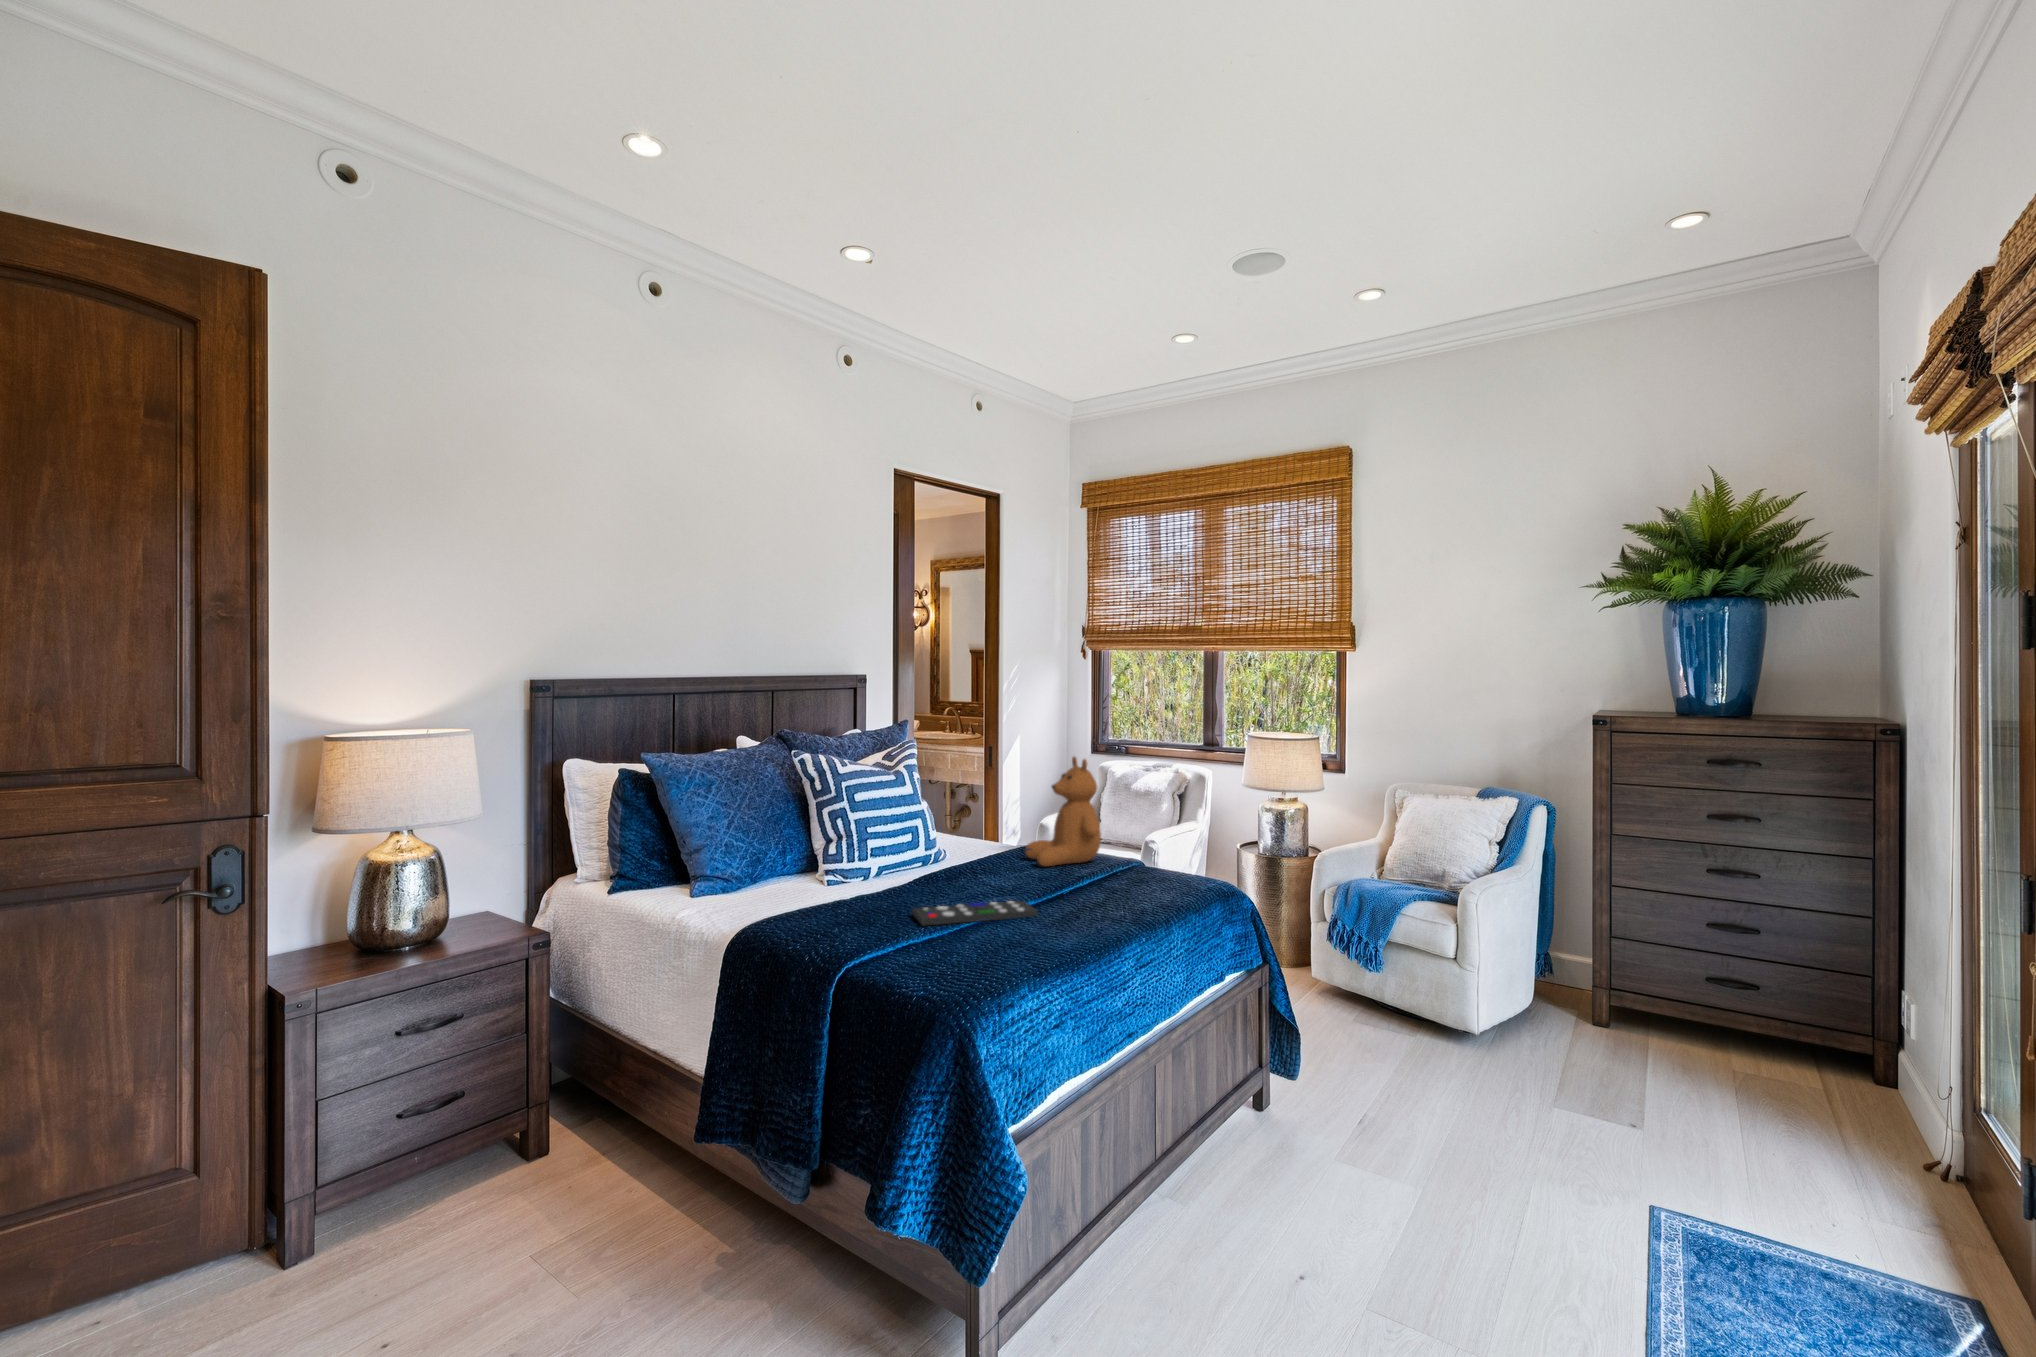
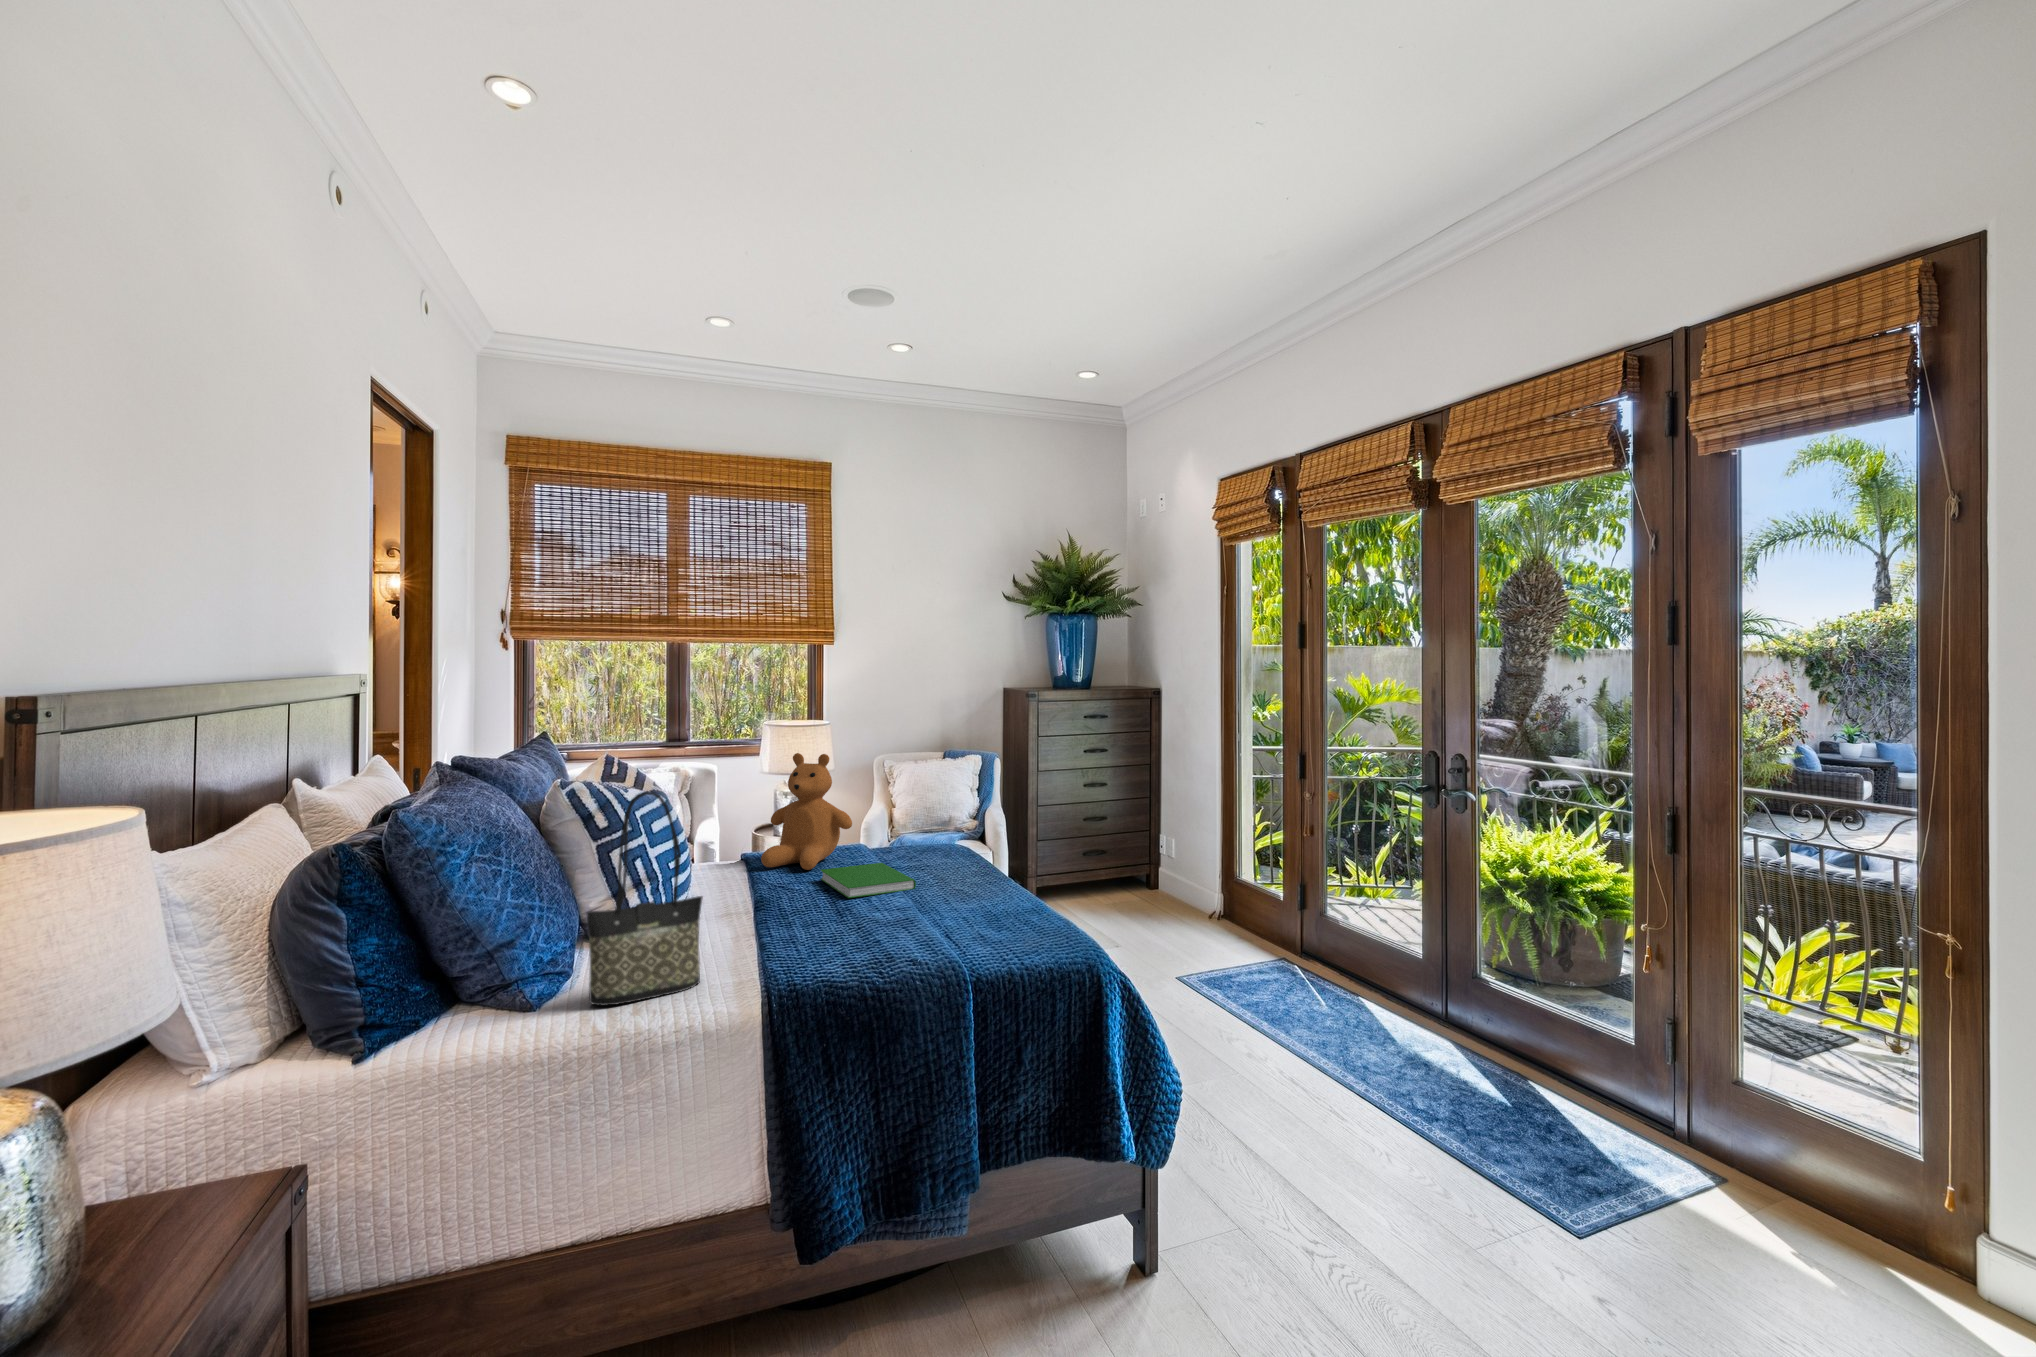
tote bag: none [694,759,761,910] -> present [586,791,702,1005]
hardcover book: none [981,865,1080,898] -> present [821,863,916,898]
remote control: present [912,901,1038,926] -> none [888,892,969,932]

